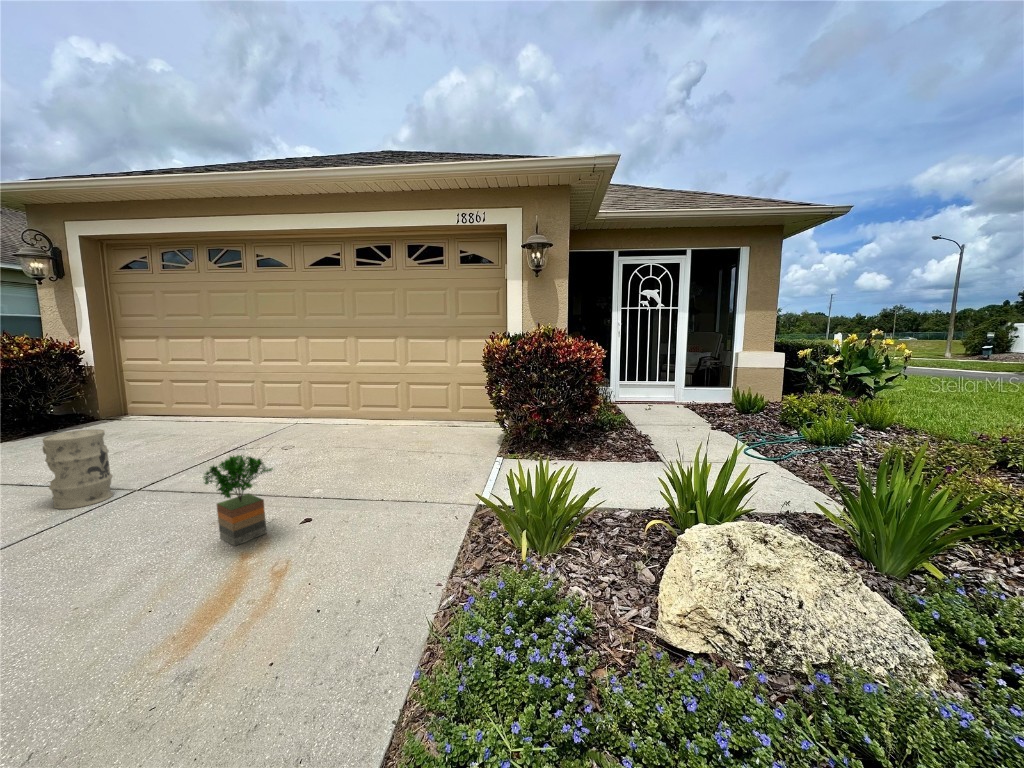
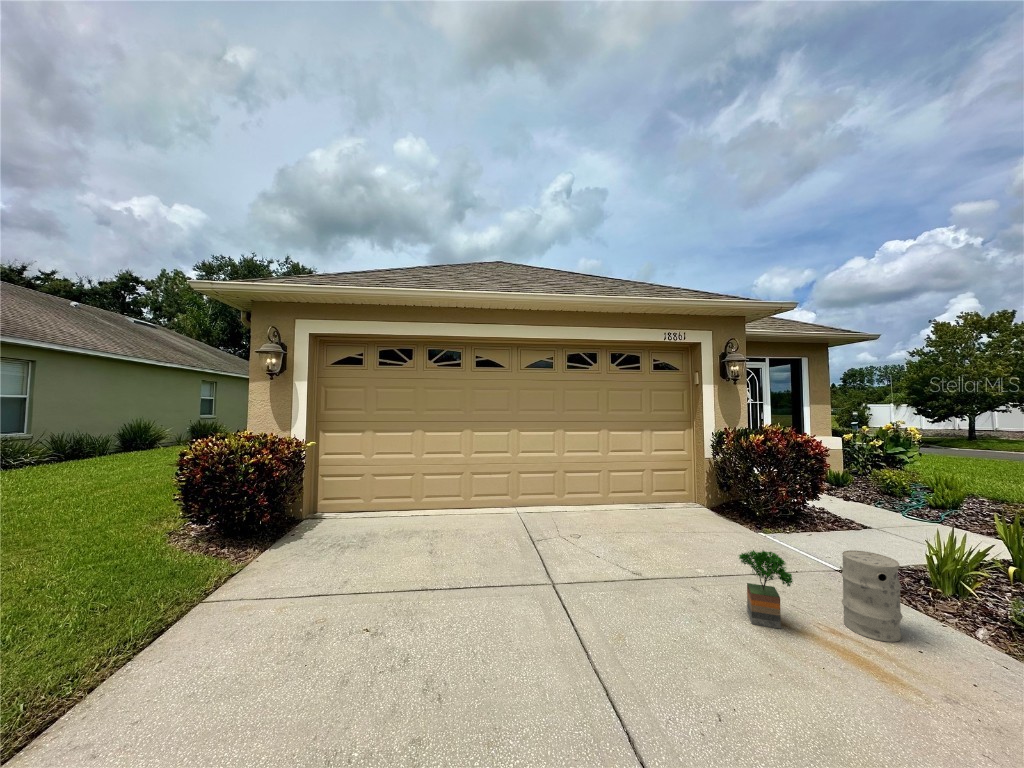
trash can: present [43,429,113,509] -> present [841,550,903,642]

